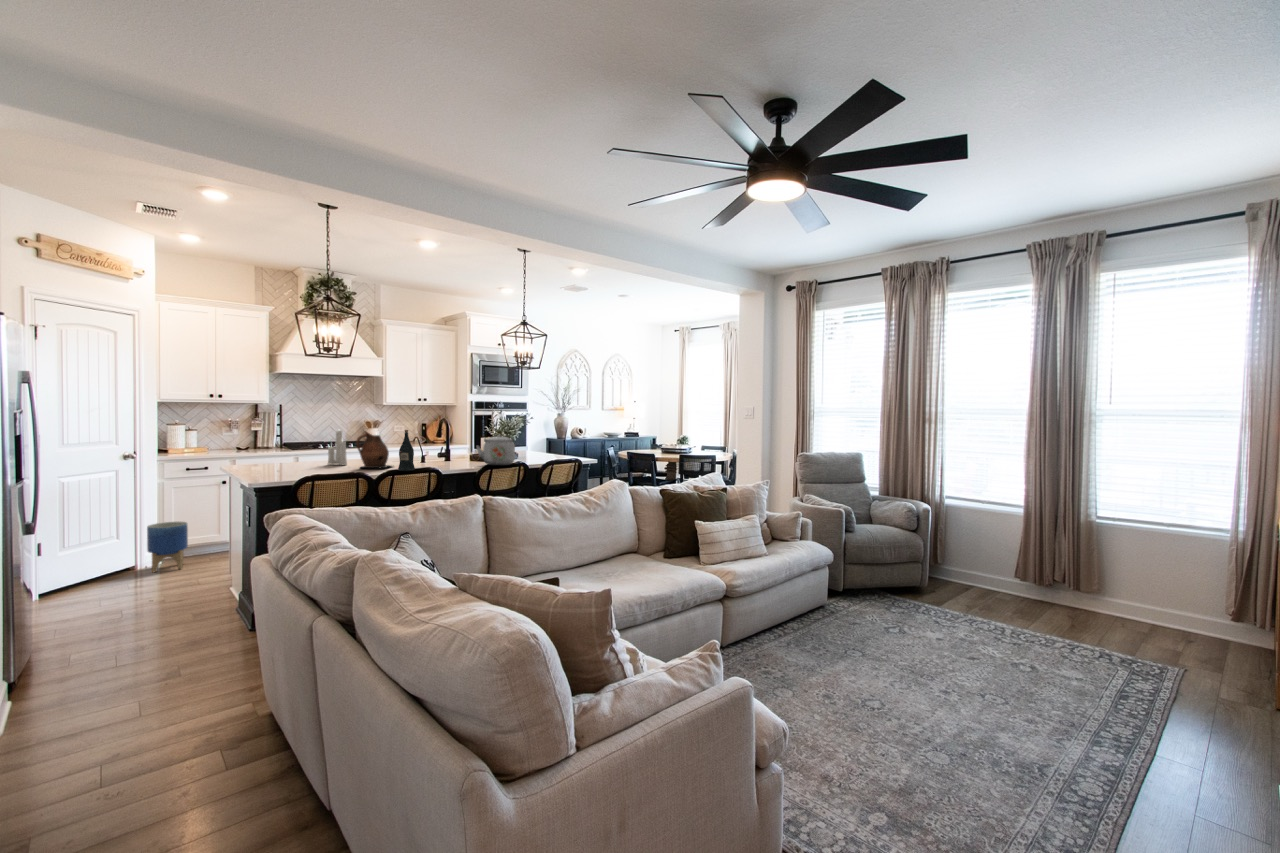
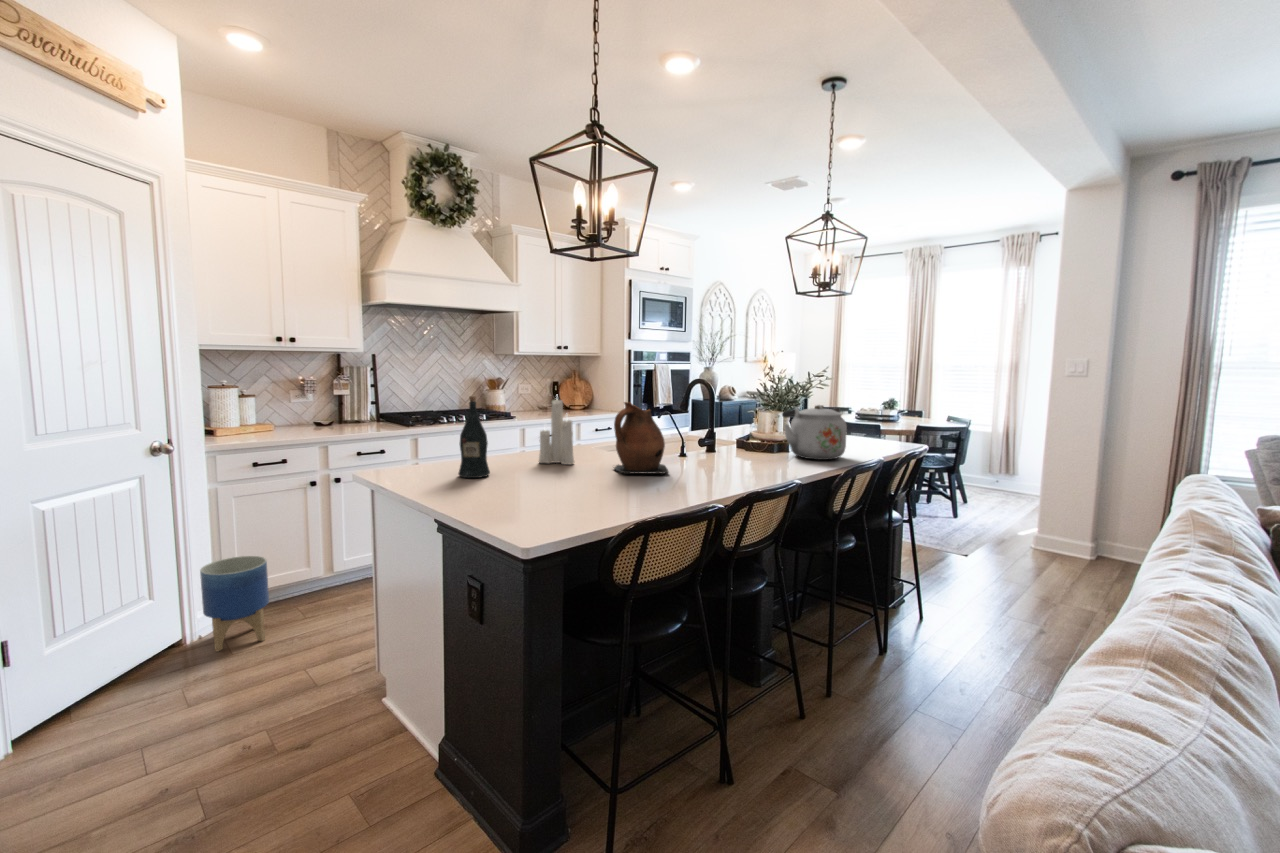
wine bottle: present [398,430,415,471] -> present [458,396,490,478]

